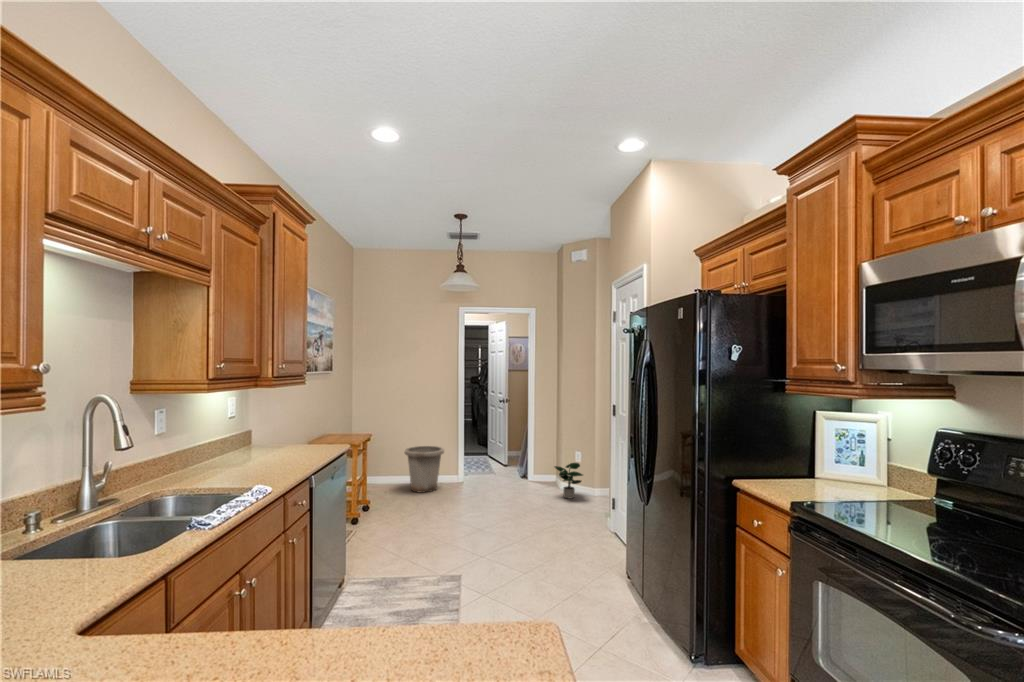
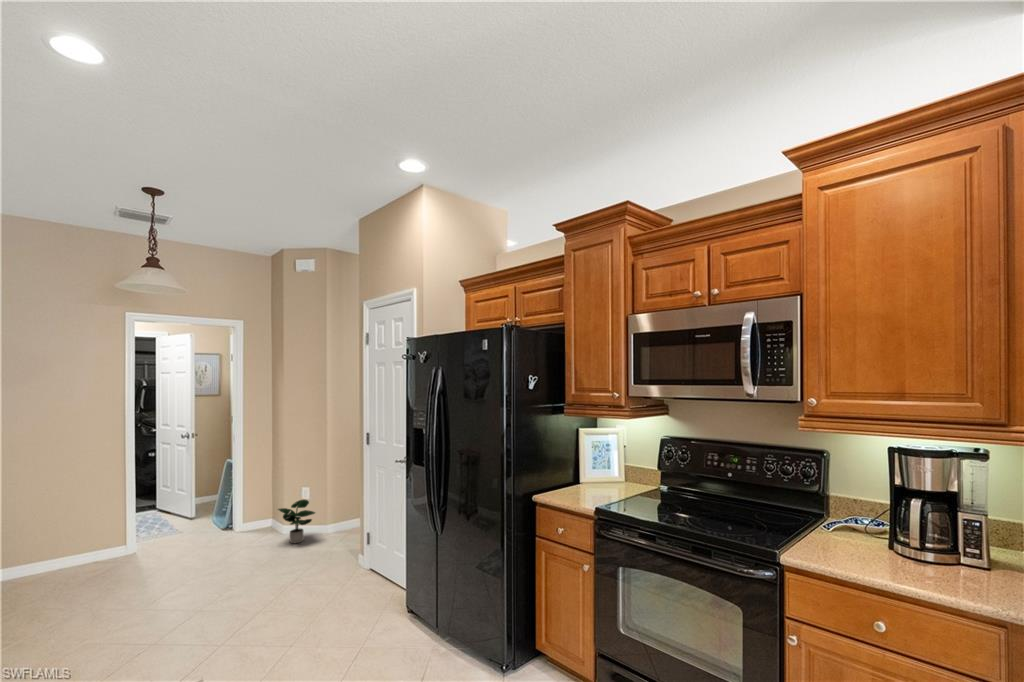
trash can: present [404,446,444,493] -> none [28,514,105,590]

